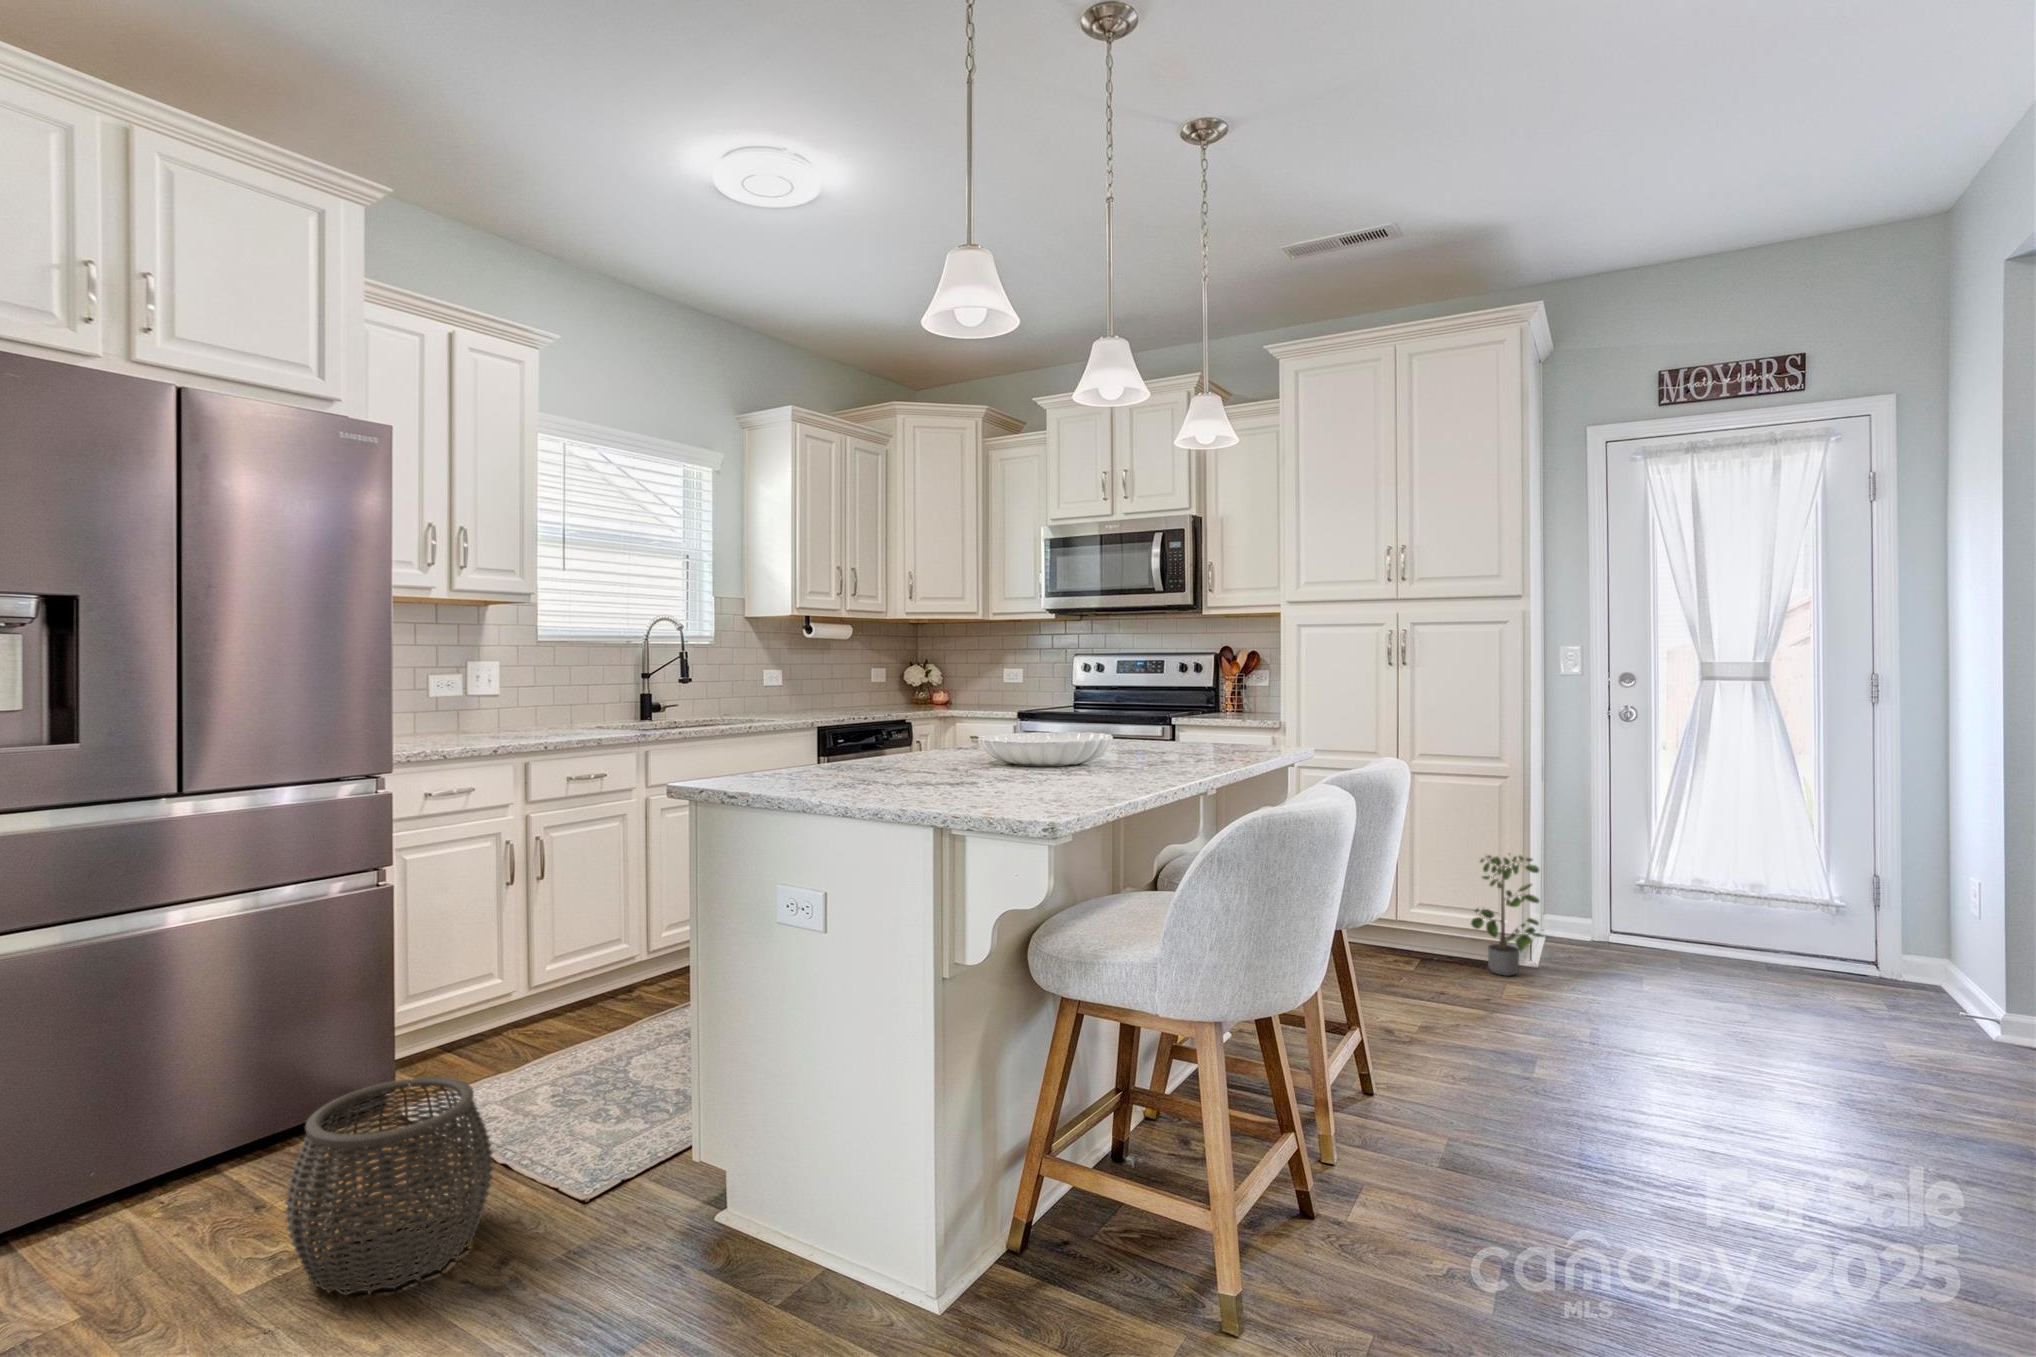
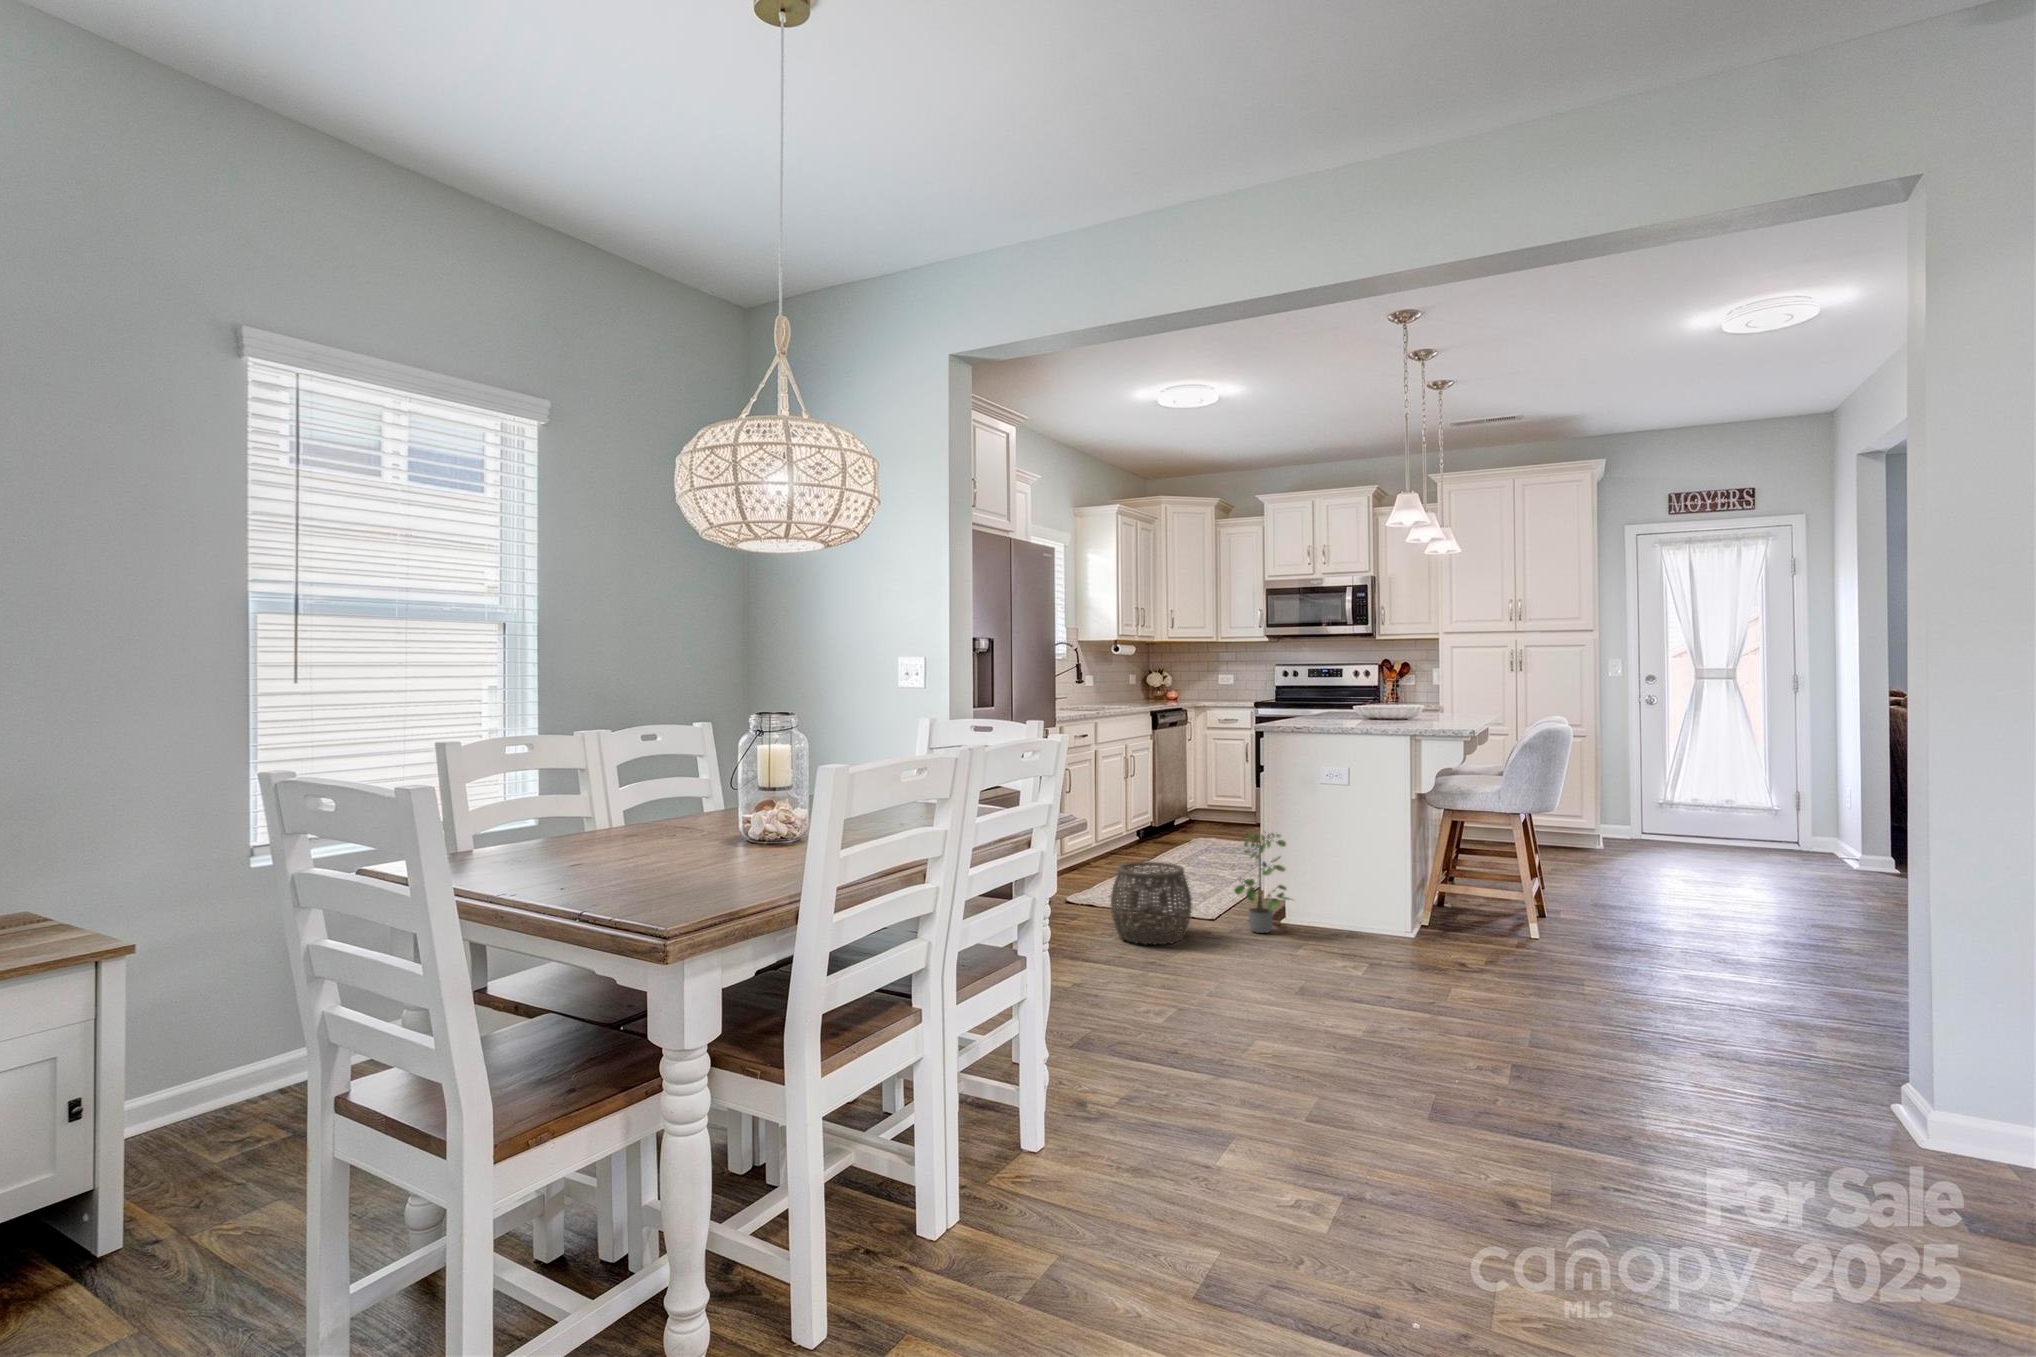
potted plant: present [1471,855,1546,976] -> present [1234,832,1290,933]

